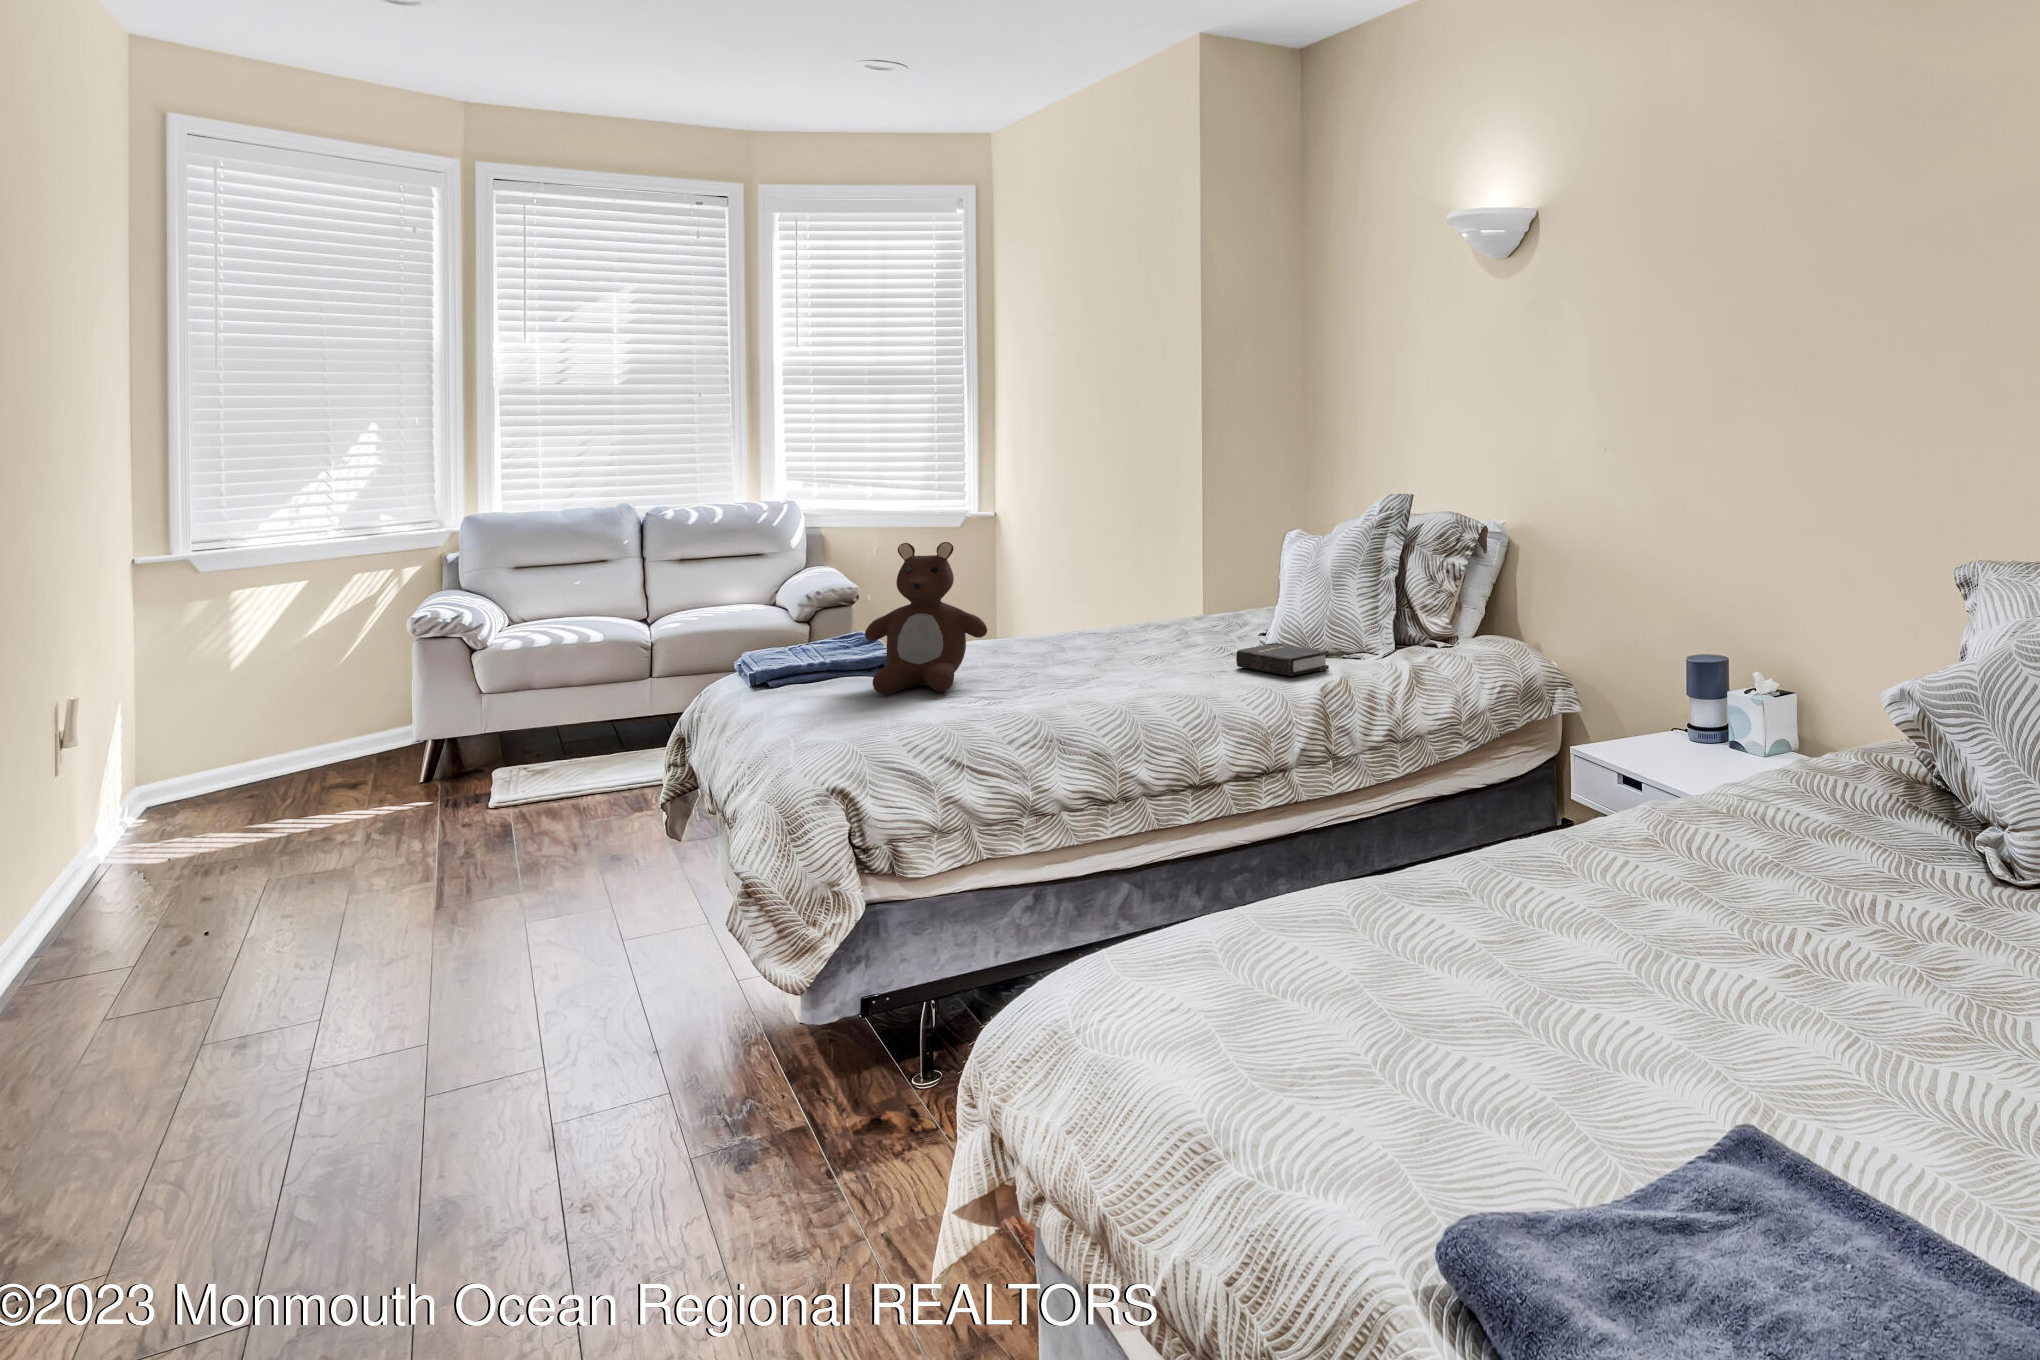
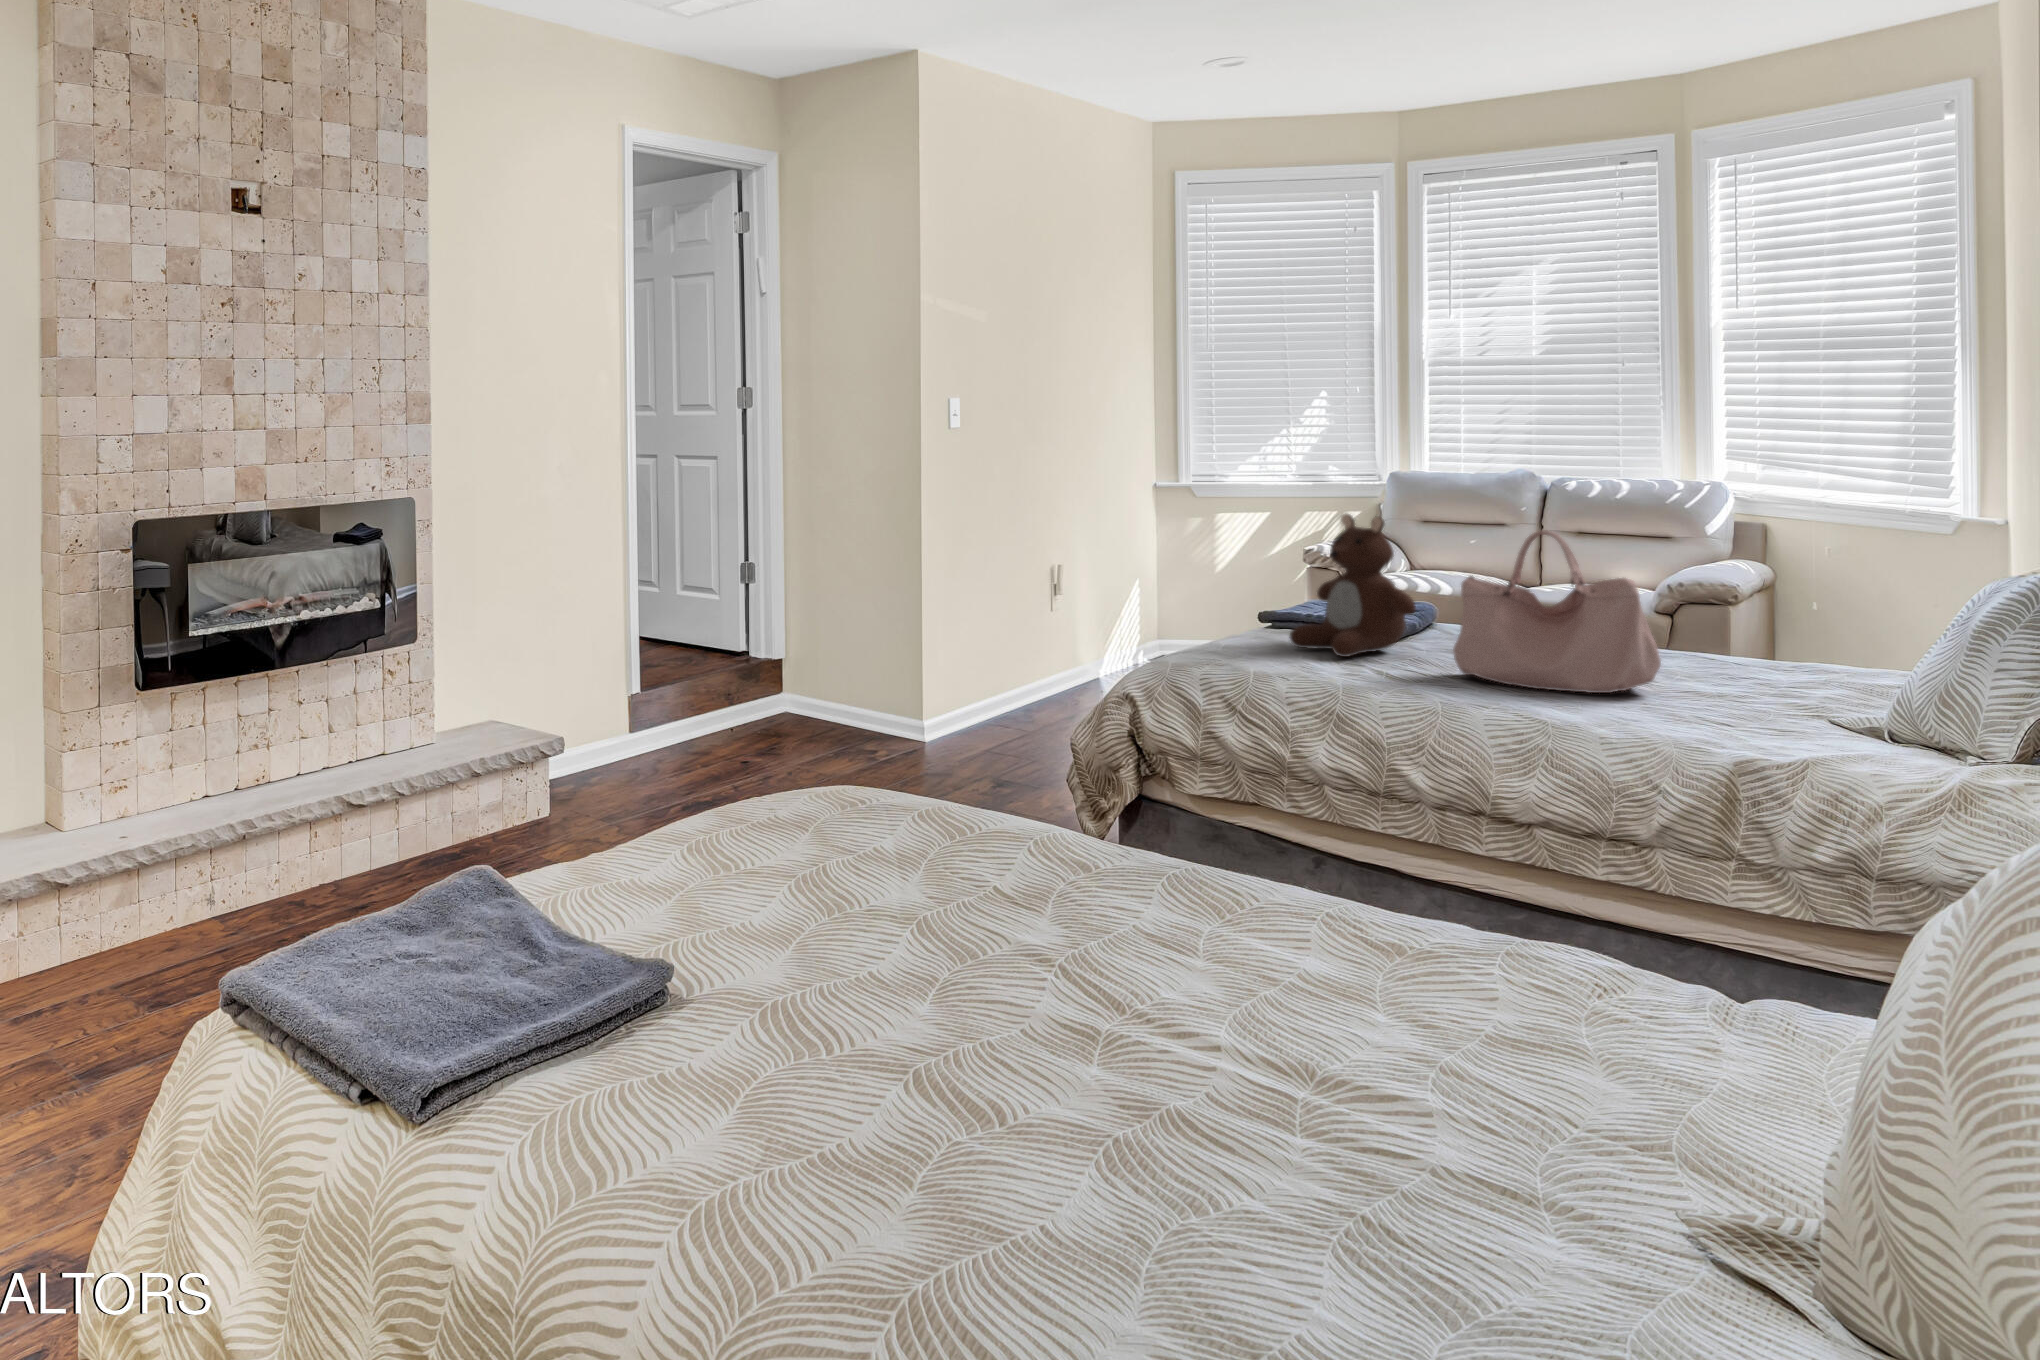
handbag: none [1051,537,1195,680] -> present [1453,530,1661,693]
hardback book: present [1236,643,1329,676] -> none [1687,689,1795,741]

